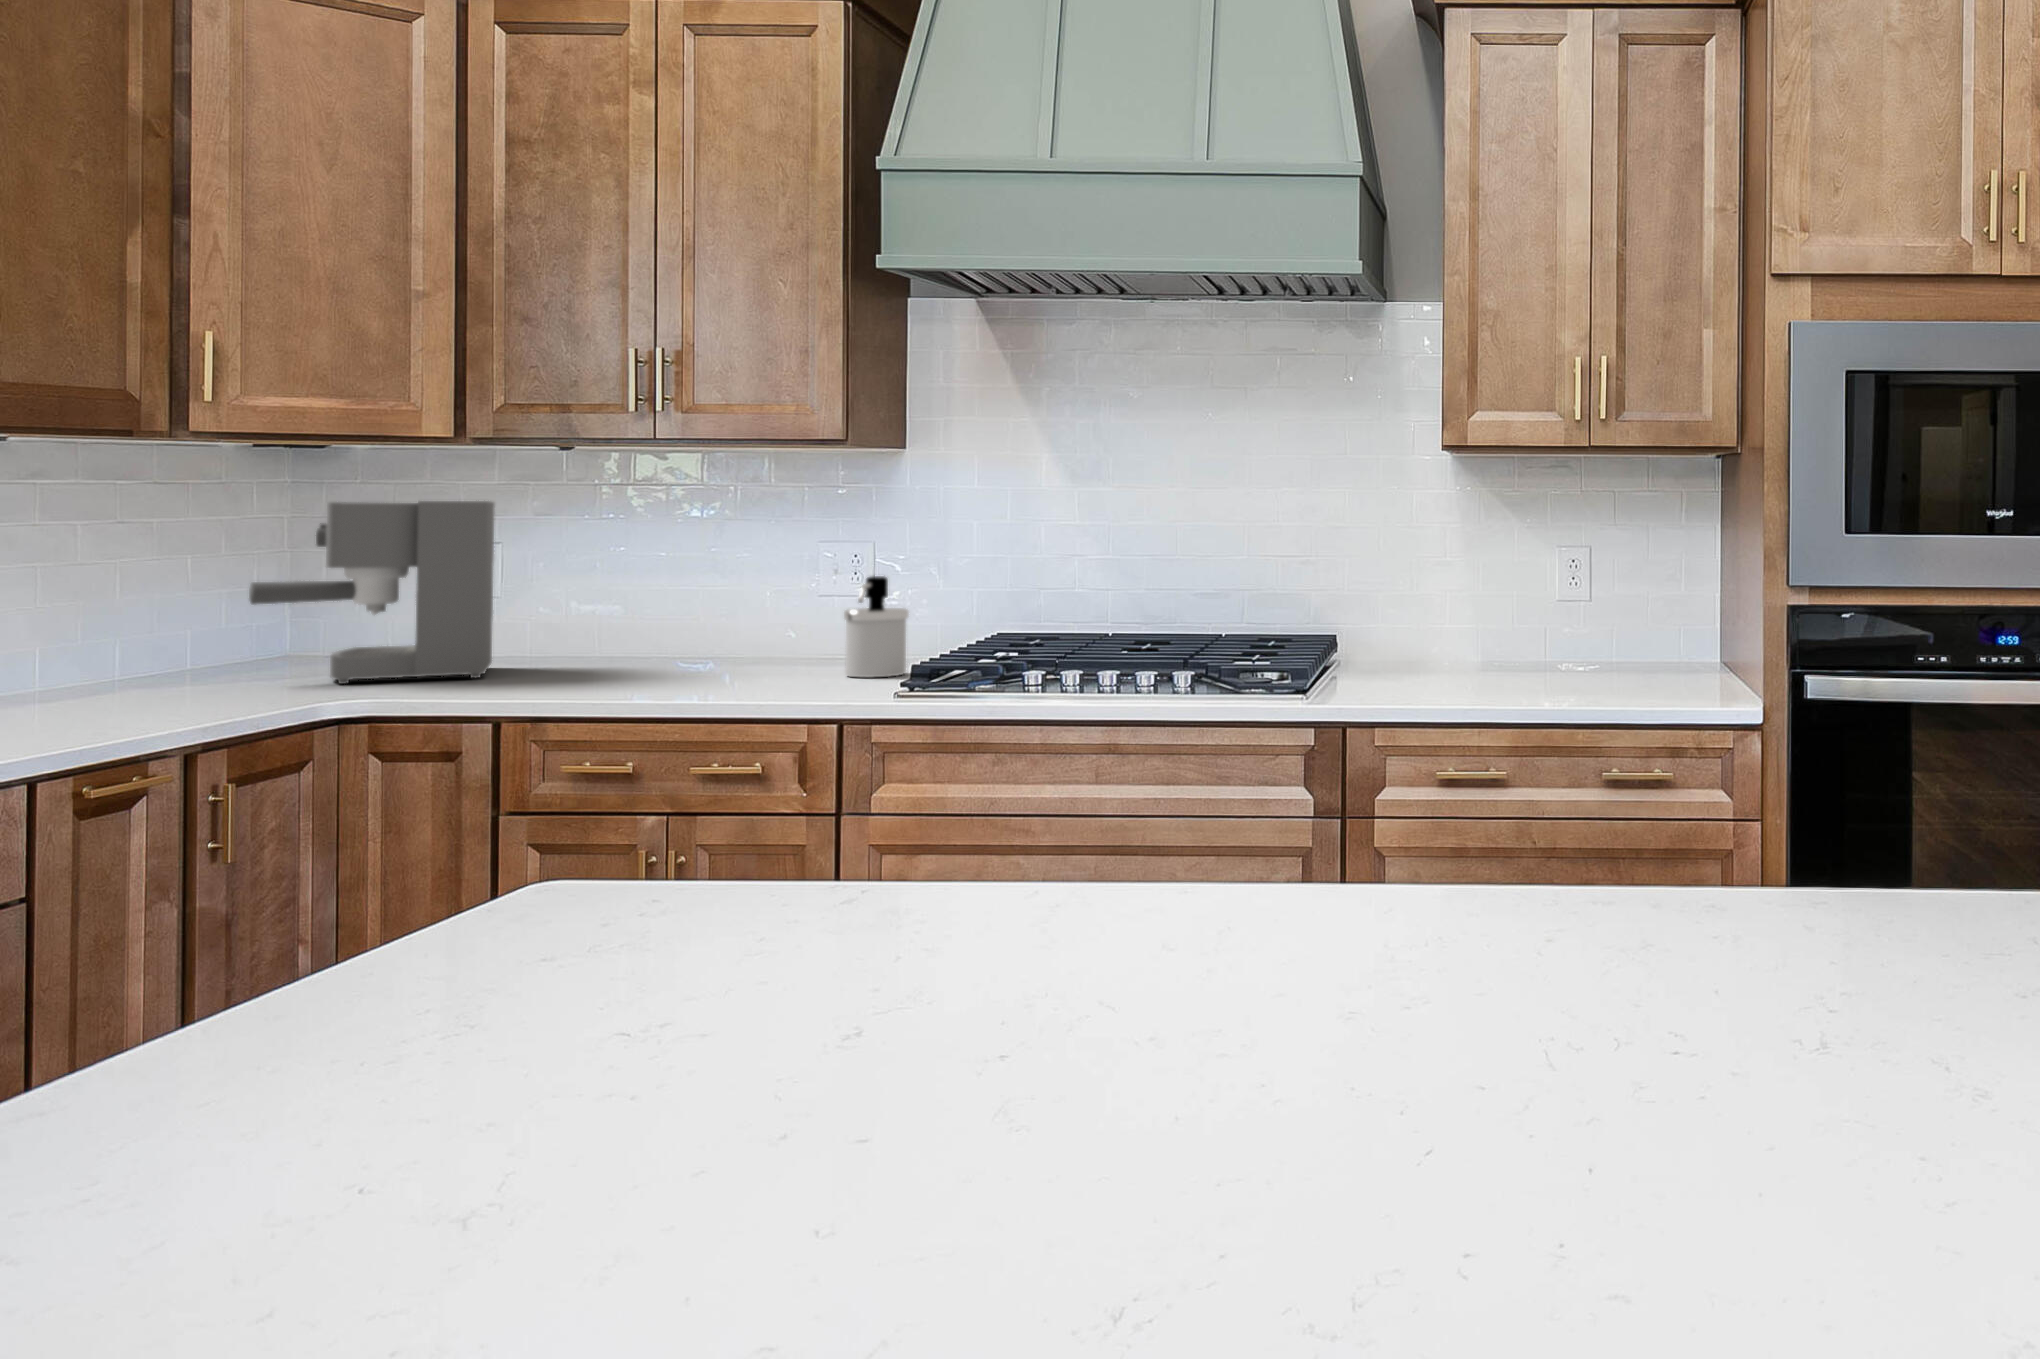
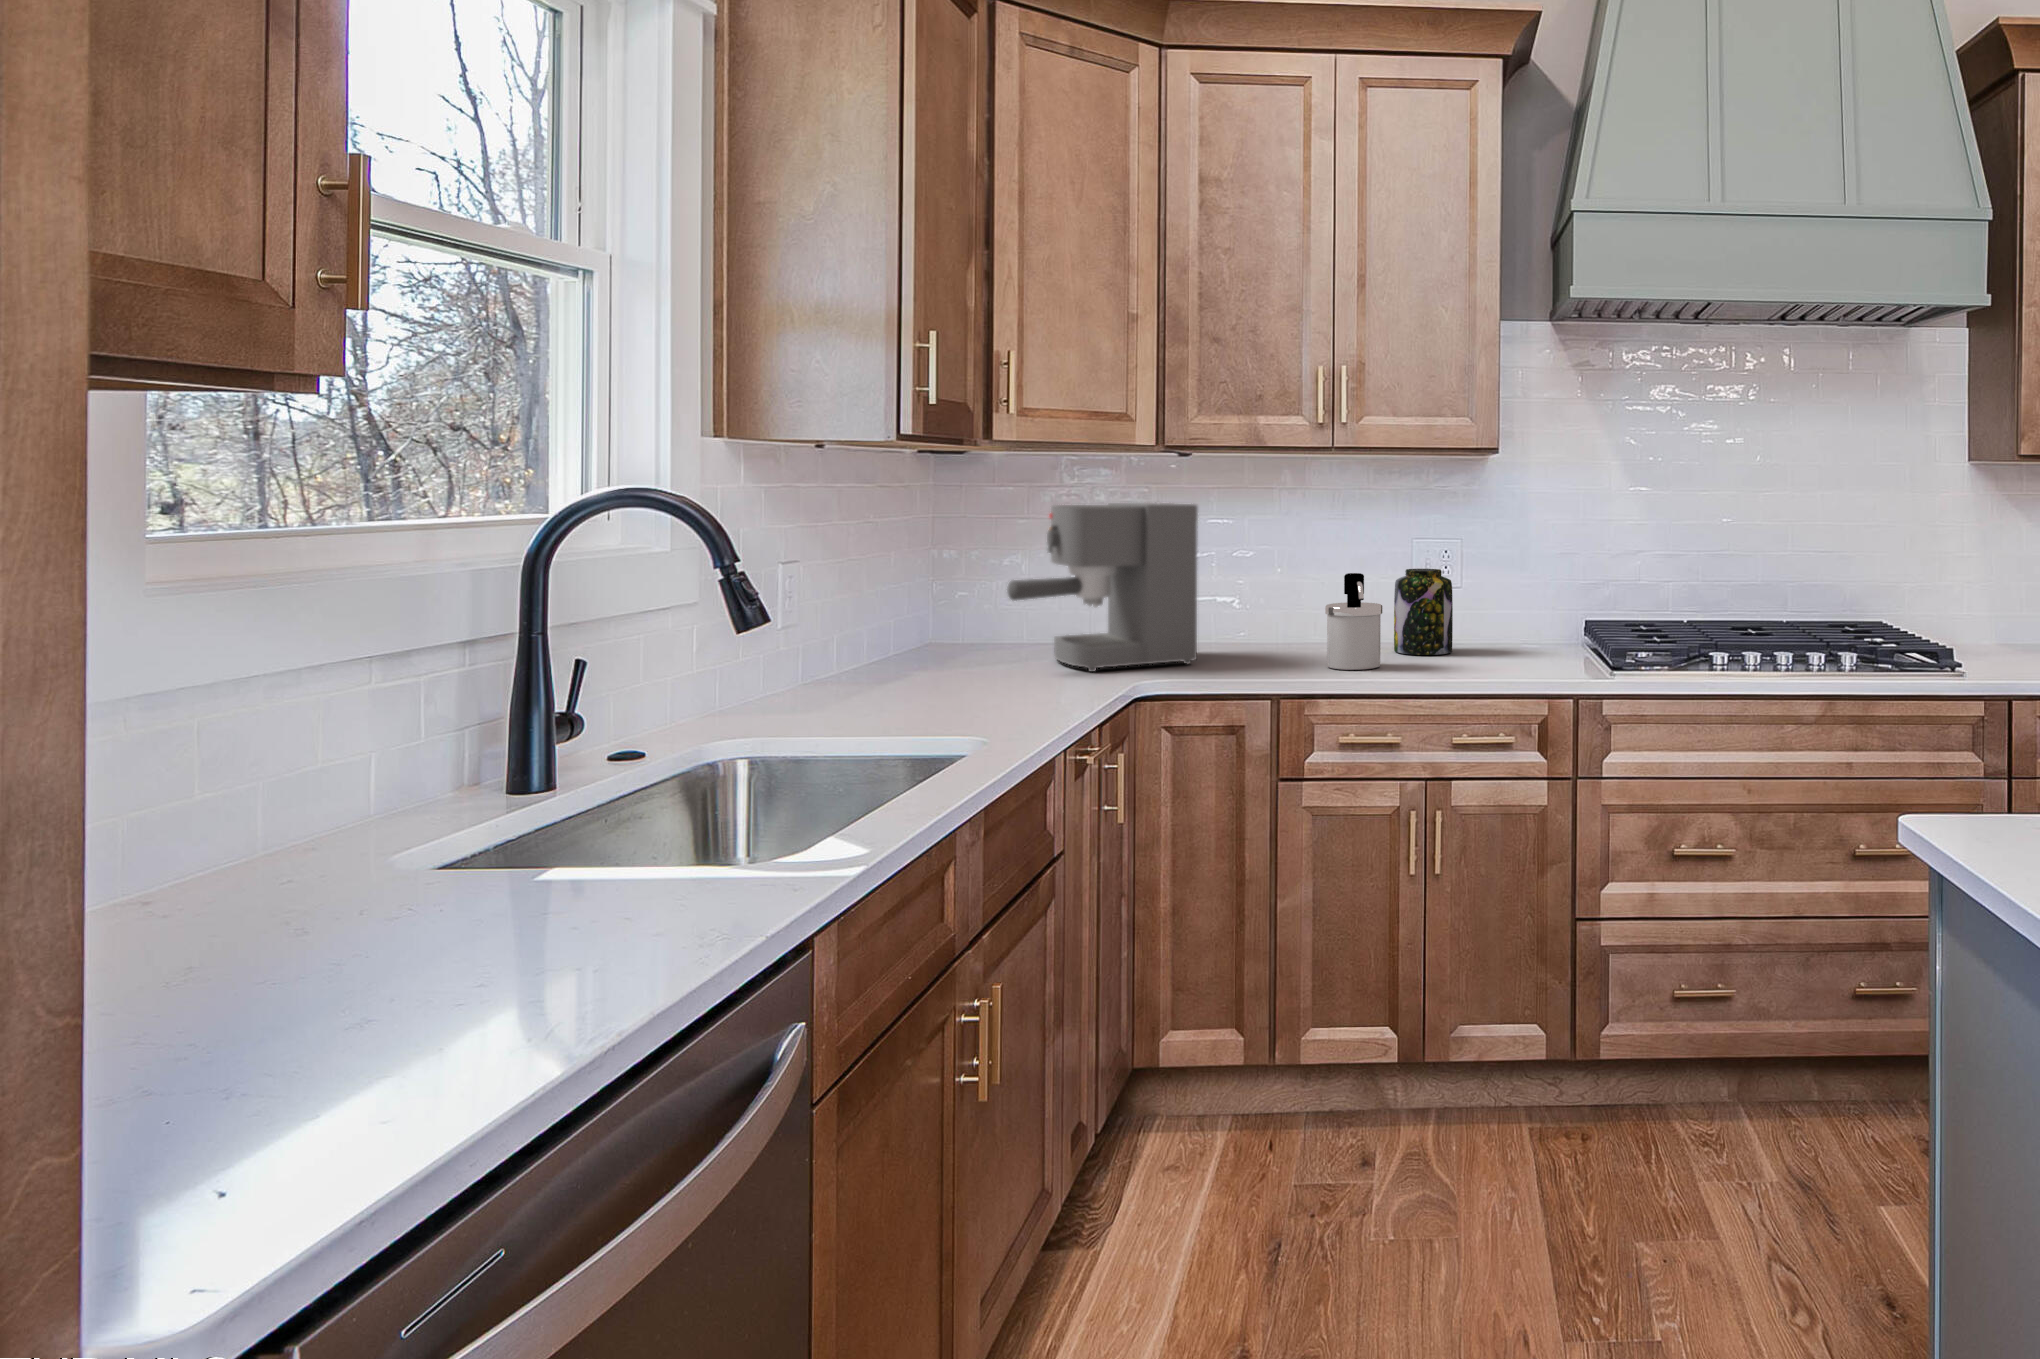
soap dispenser: present [844,576,909,677] -> present [1325,573,1383,670]
jar: none [755,577,824,673] -> present [1394,569,1453,655]

